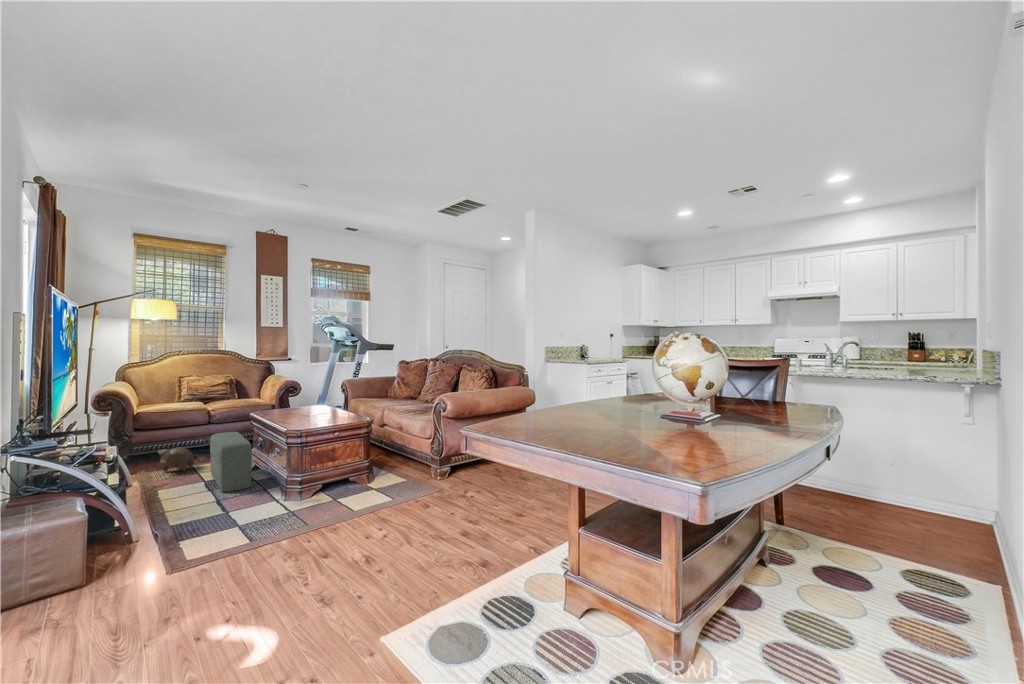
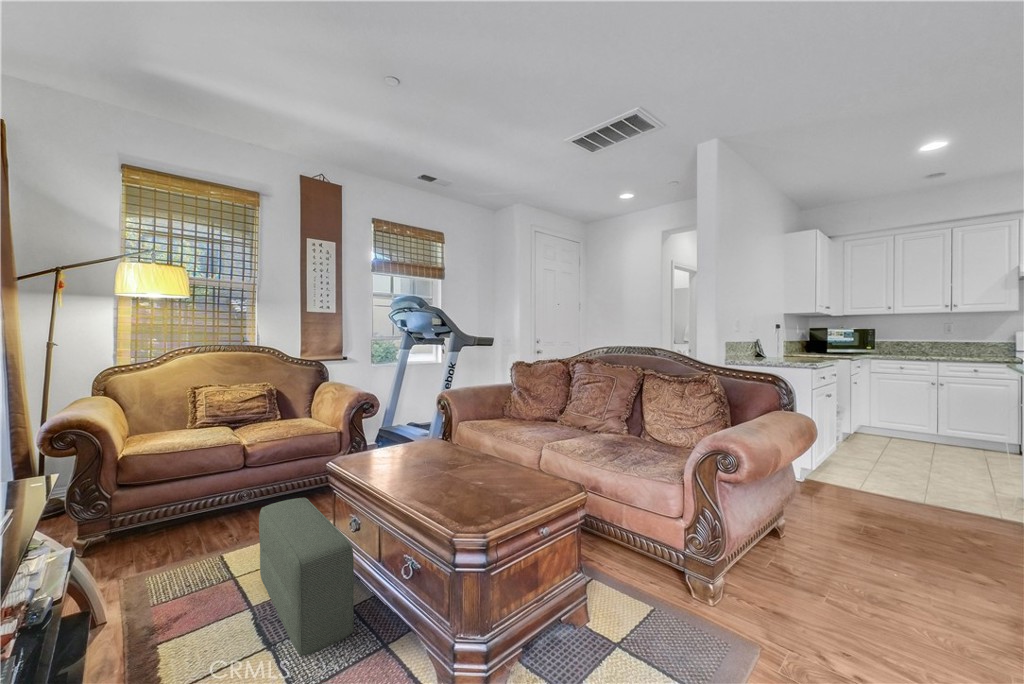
plush toy: present [158,447,194,471] -> none [161,521,225,569]

